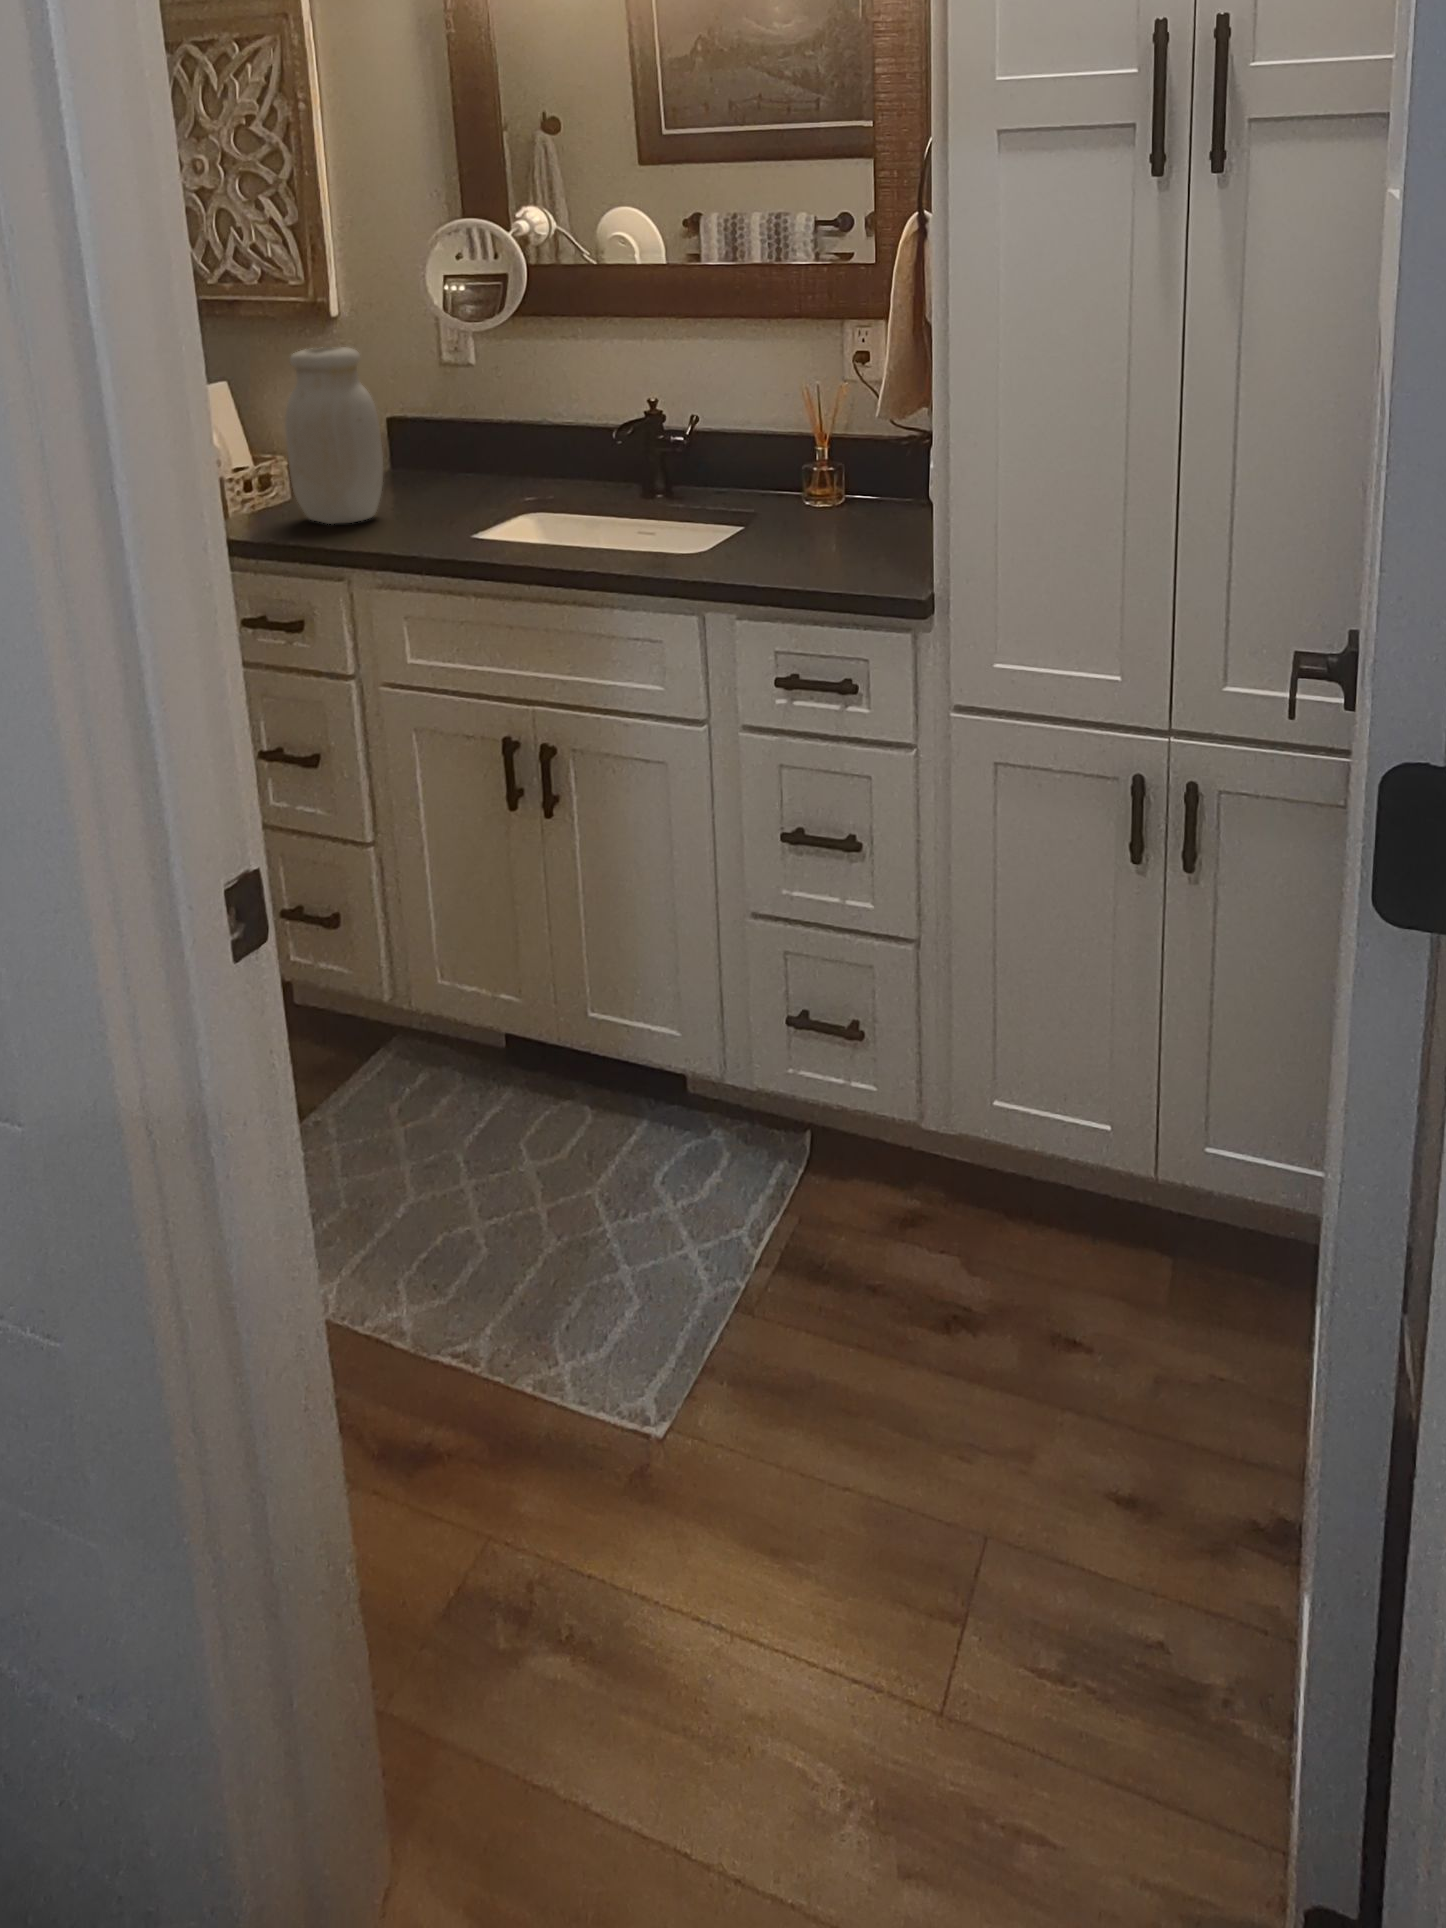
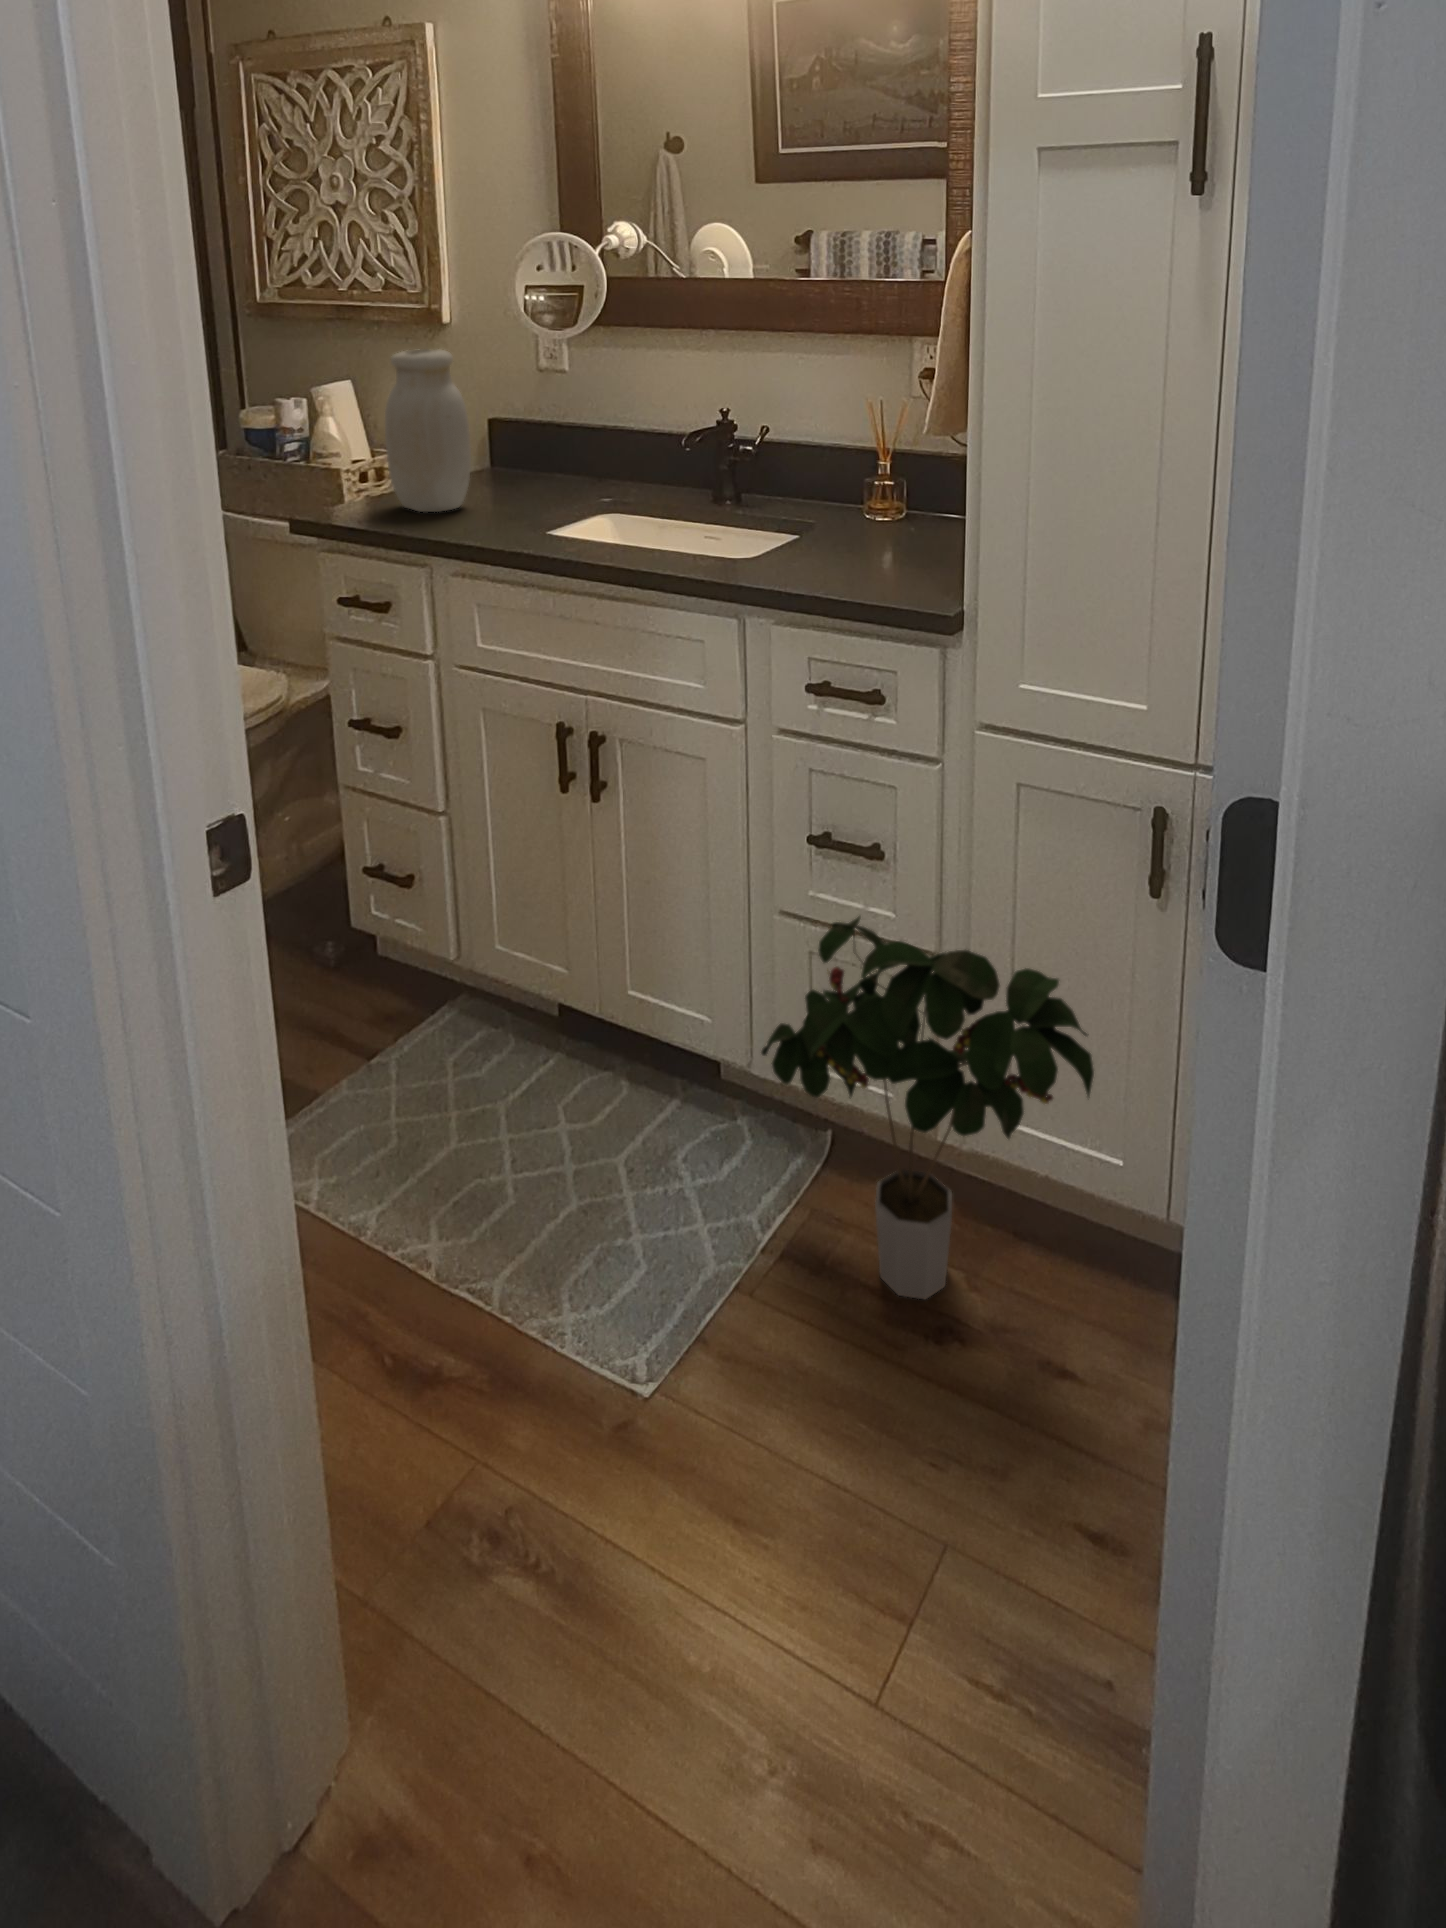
potted plant: none [745,909,1085,1289] -> present [761,916,1094,1299]

